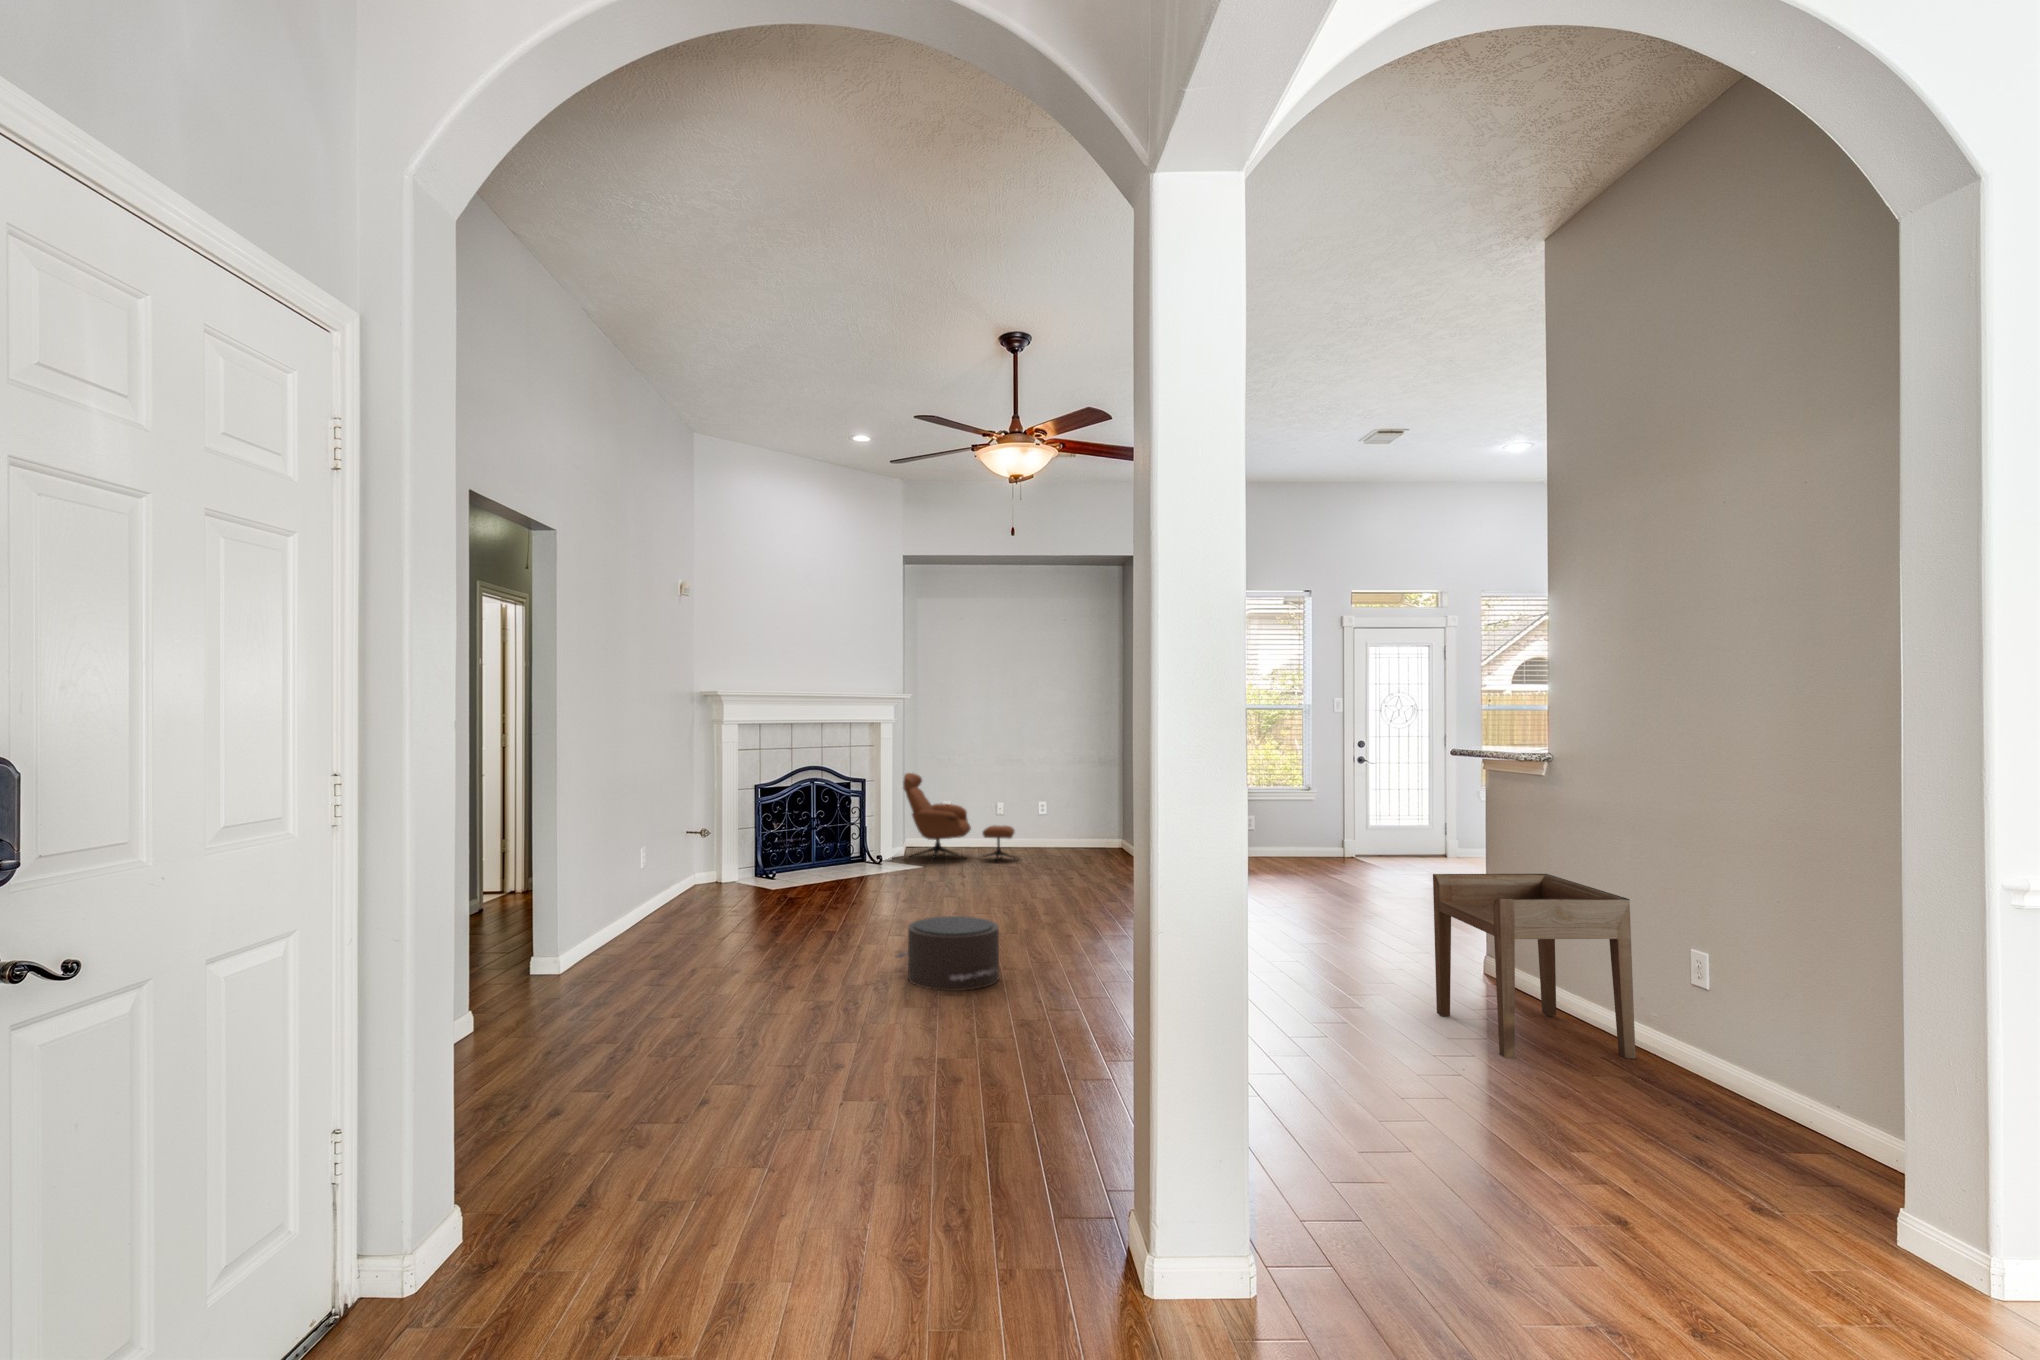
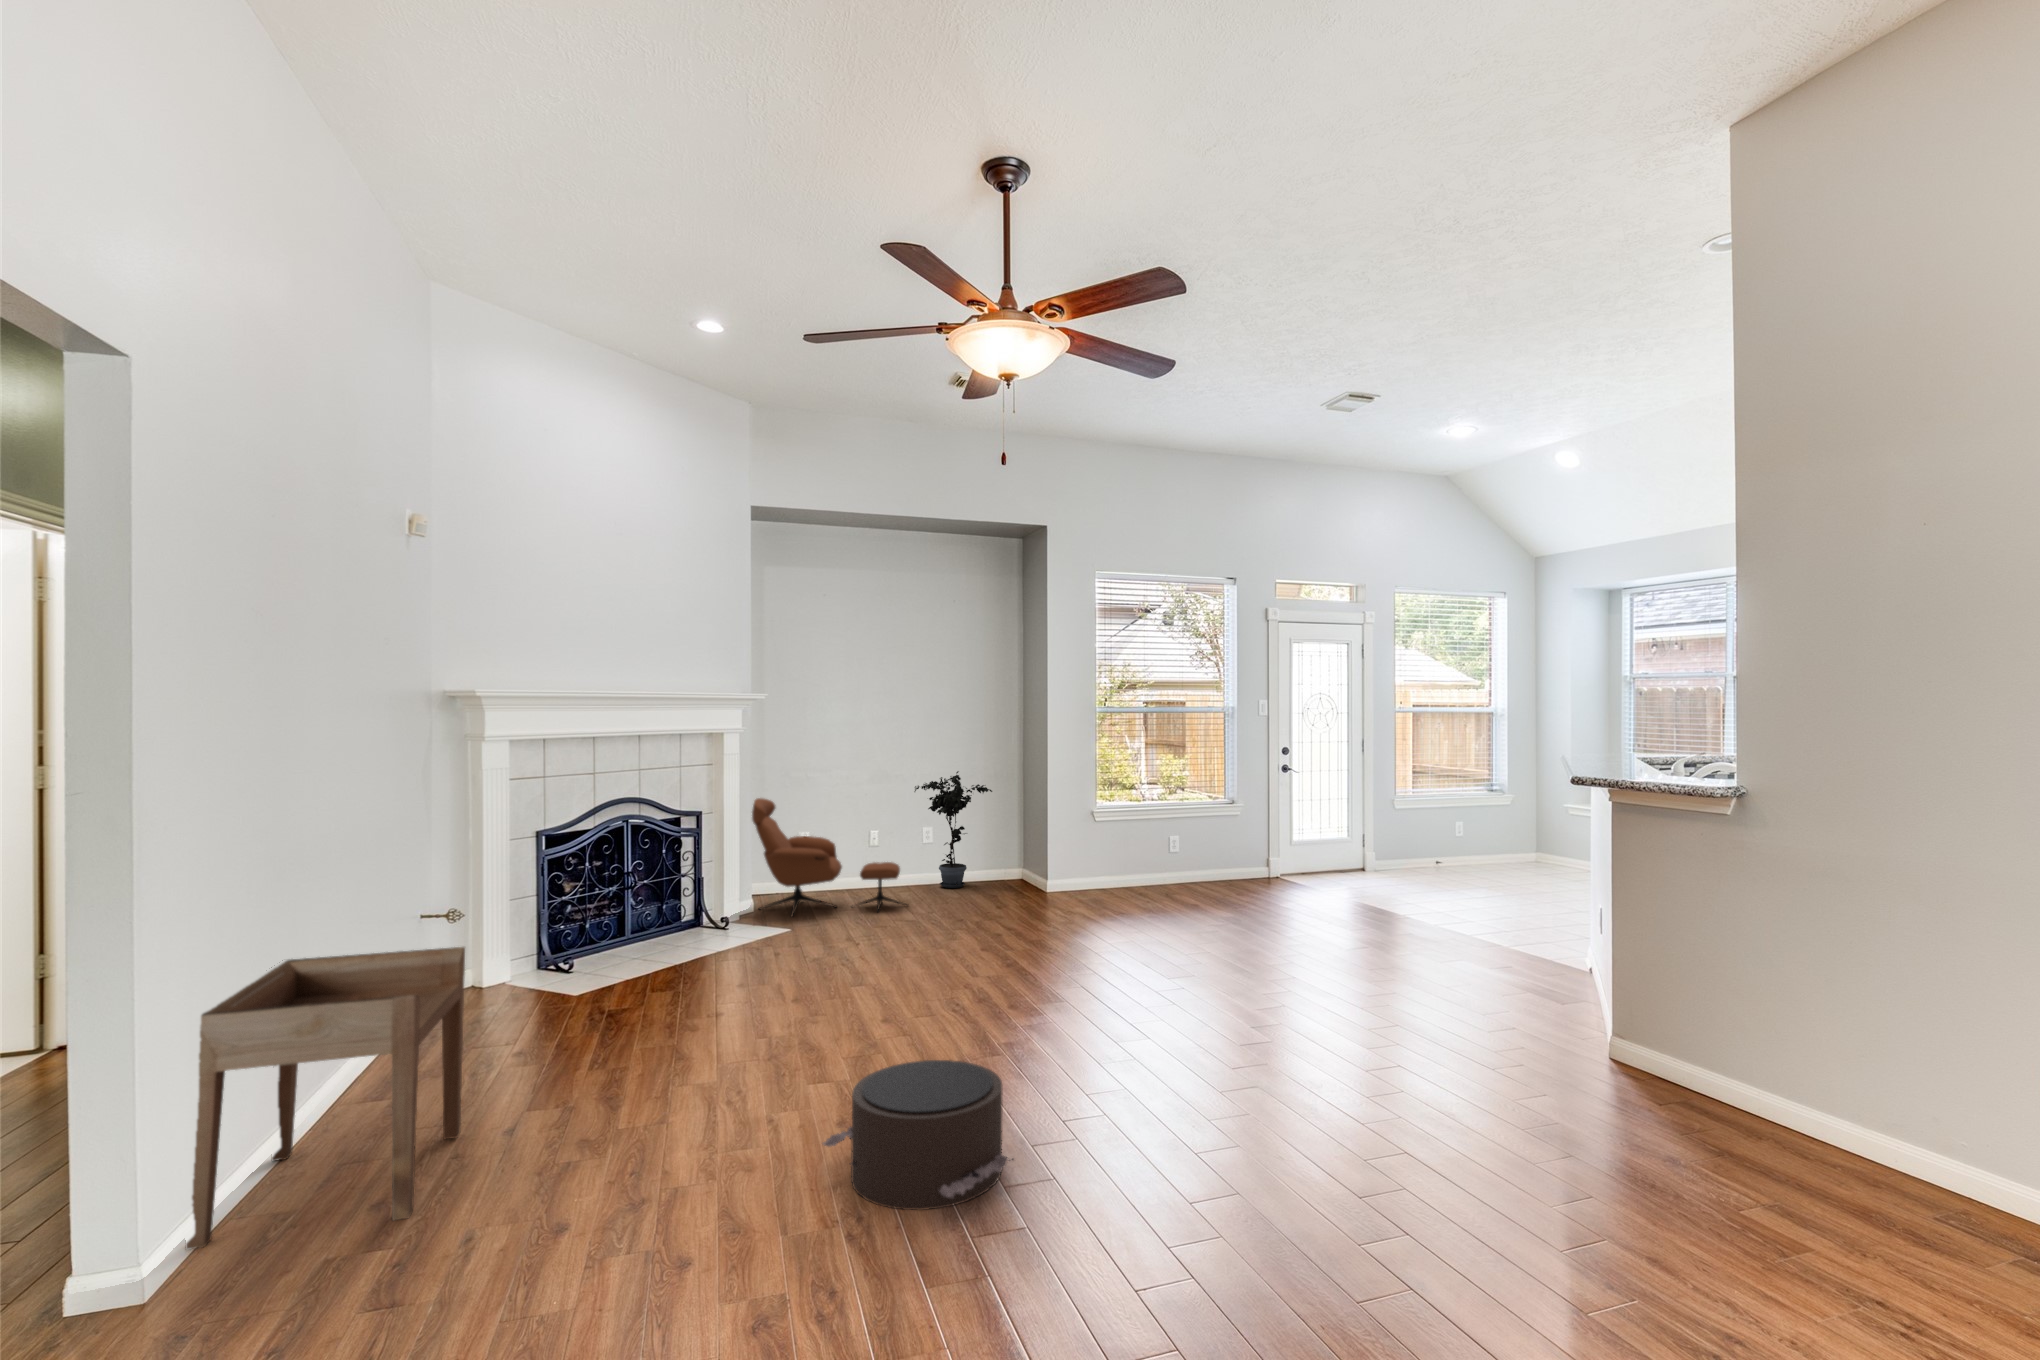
potted plant: none [1031,757,1094,852] -> present [914,771,992,888]
side table: present [1433,874,1636,1058] -> present [185,947,465,1250]

